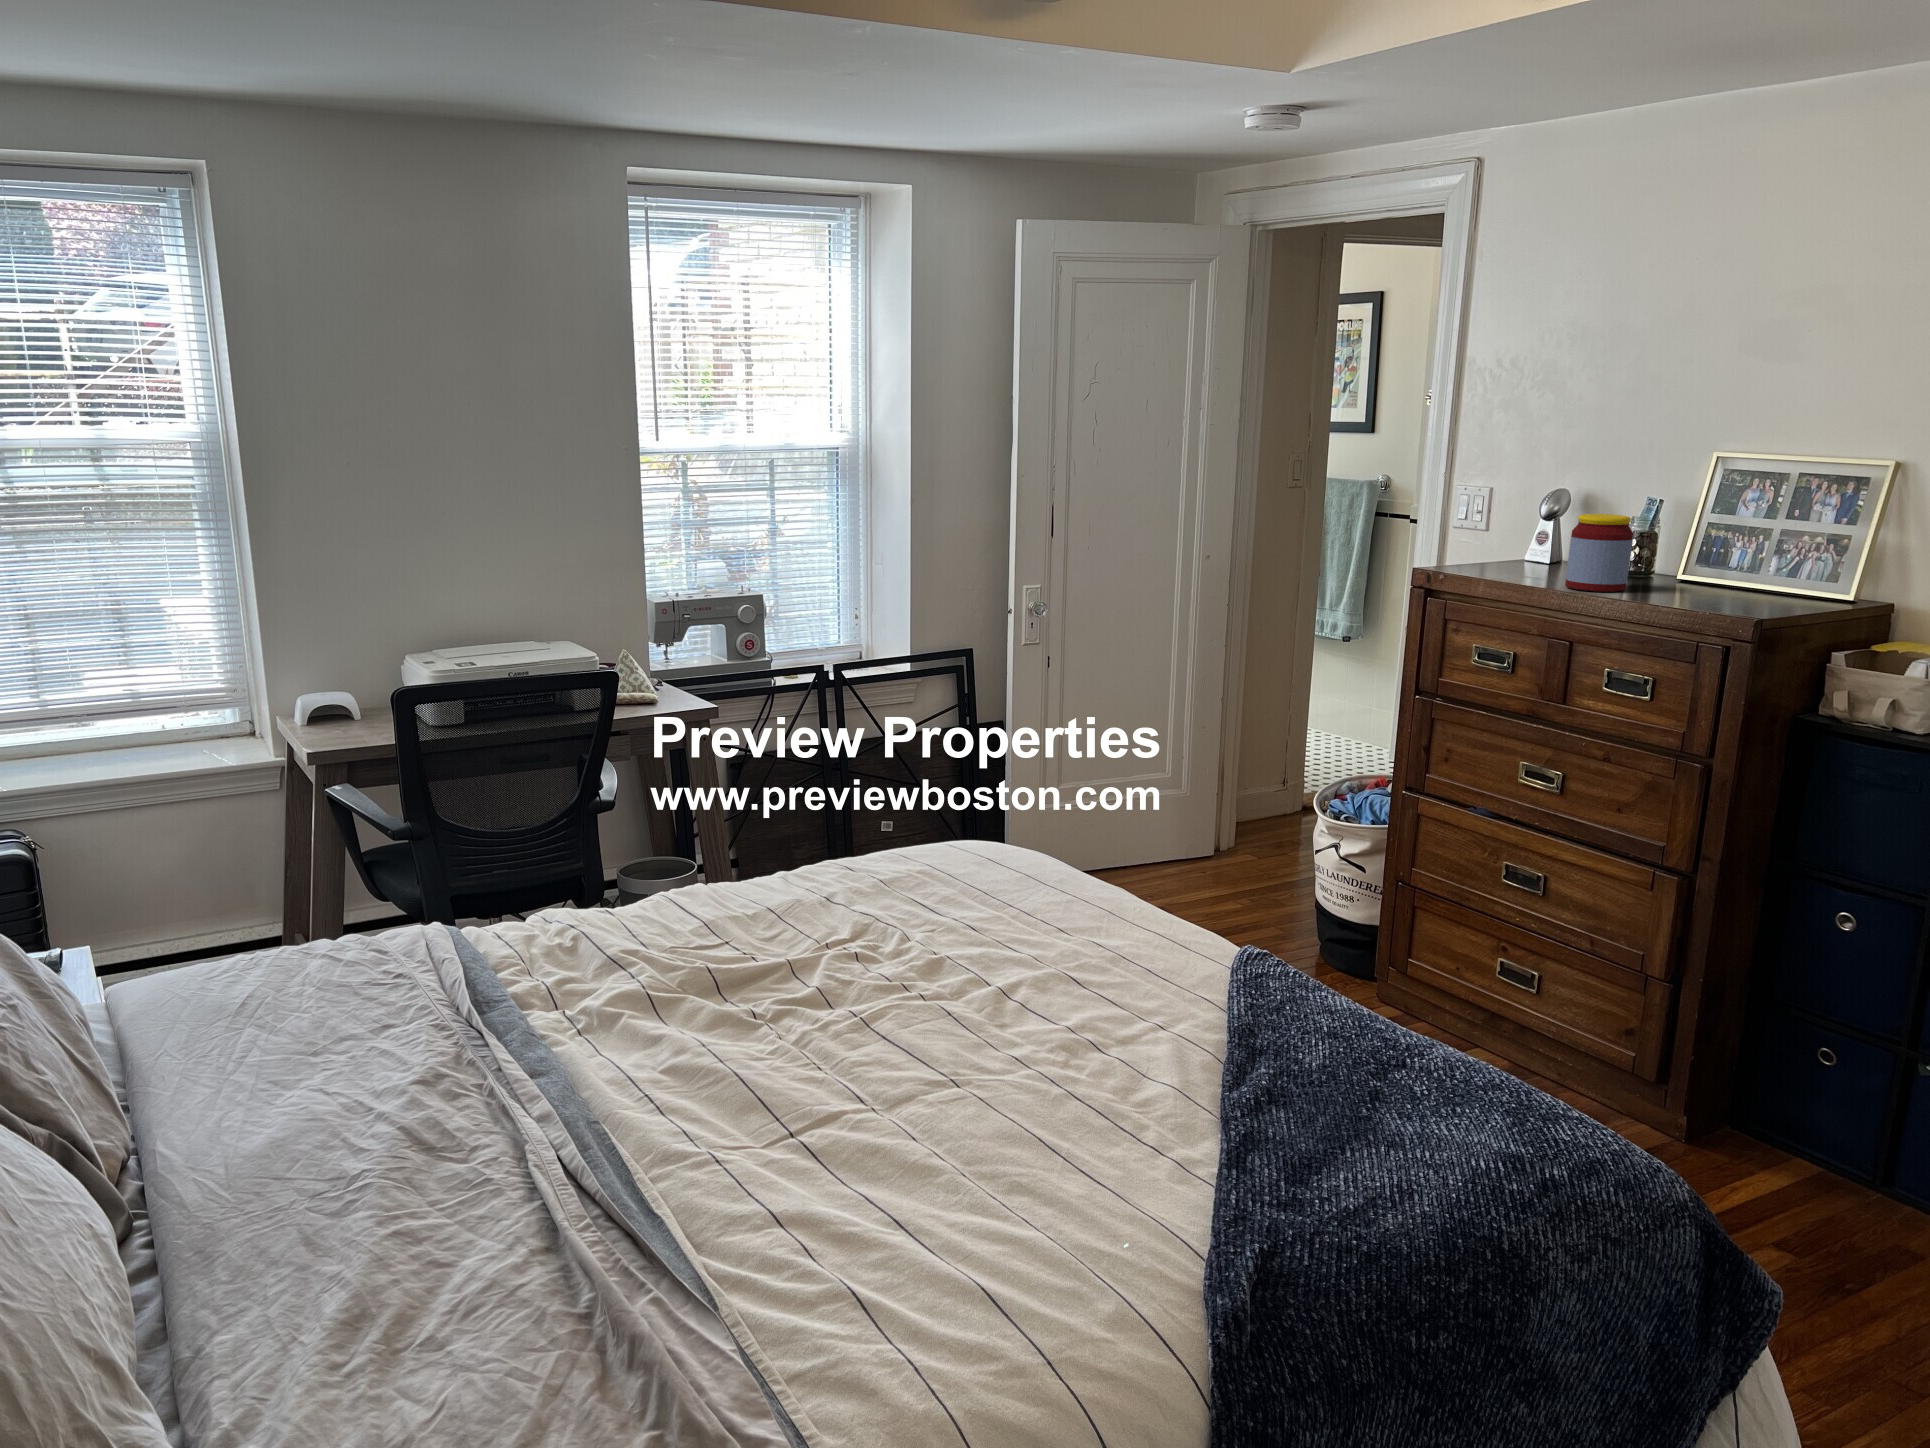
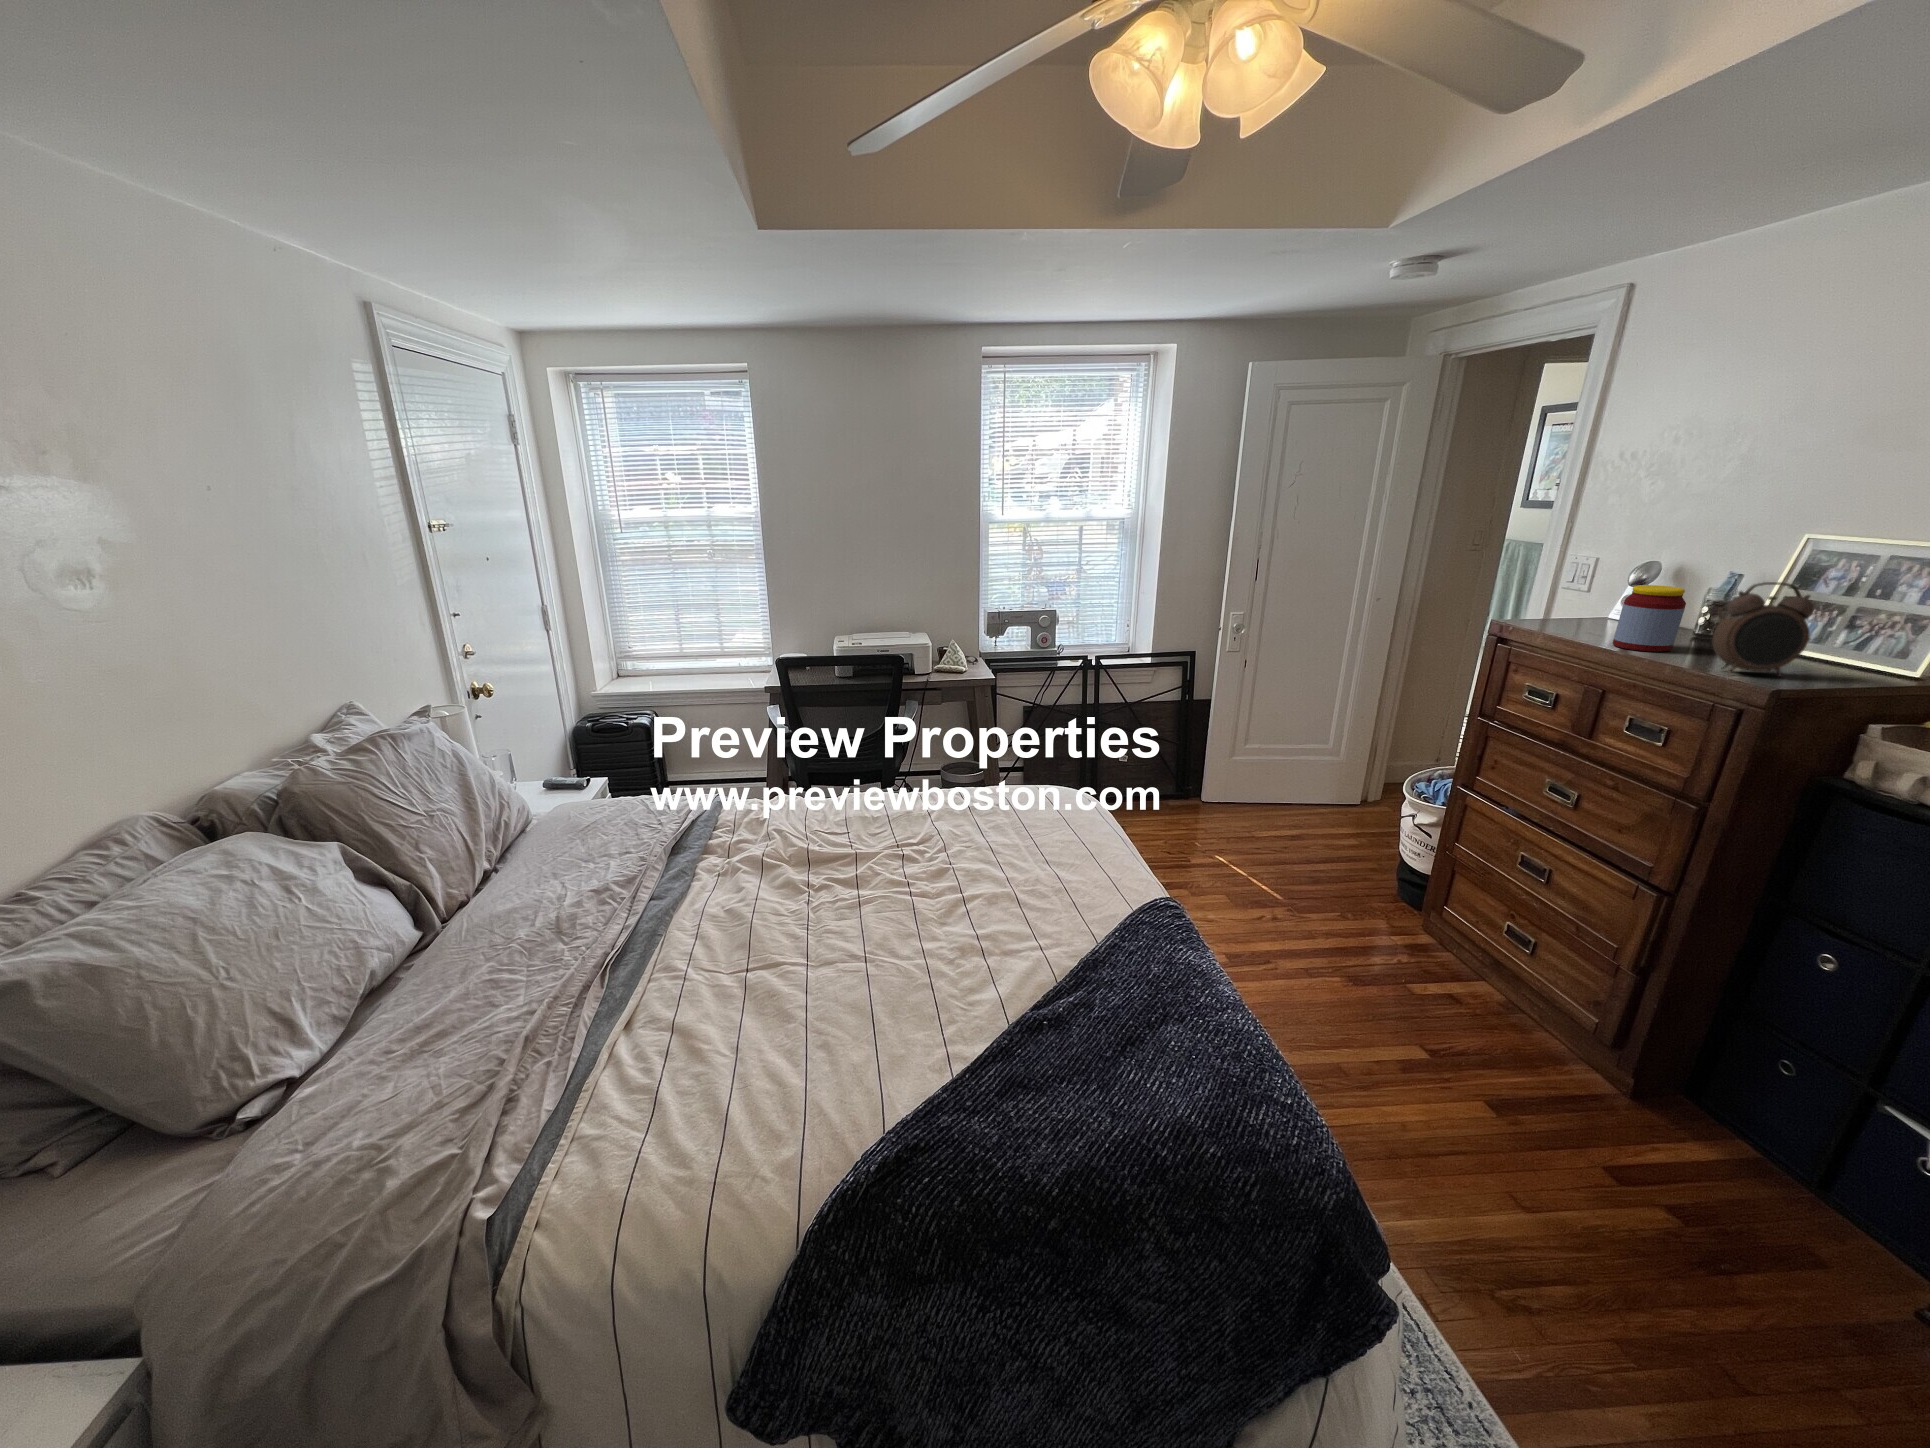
alarm clock: none [1683,502,1770,608] -> present [1712,582,1814,677]

